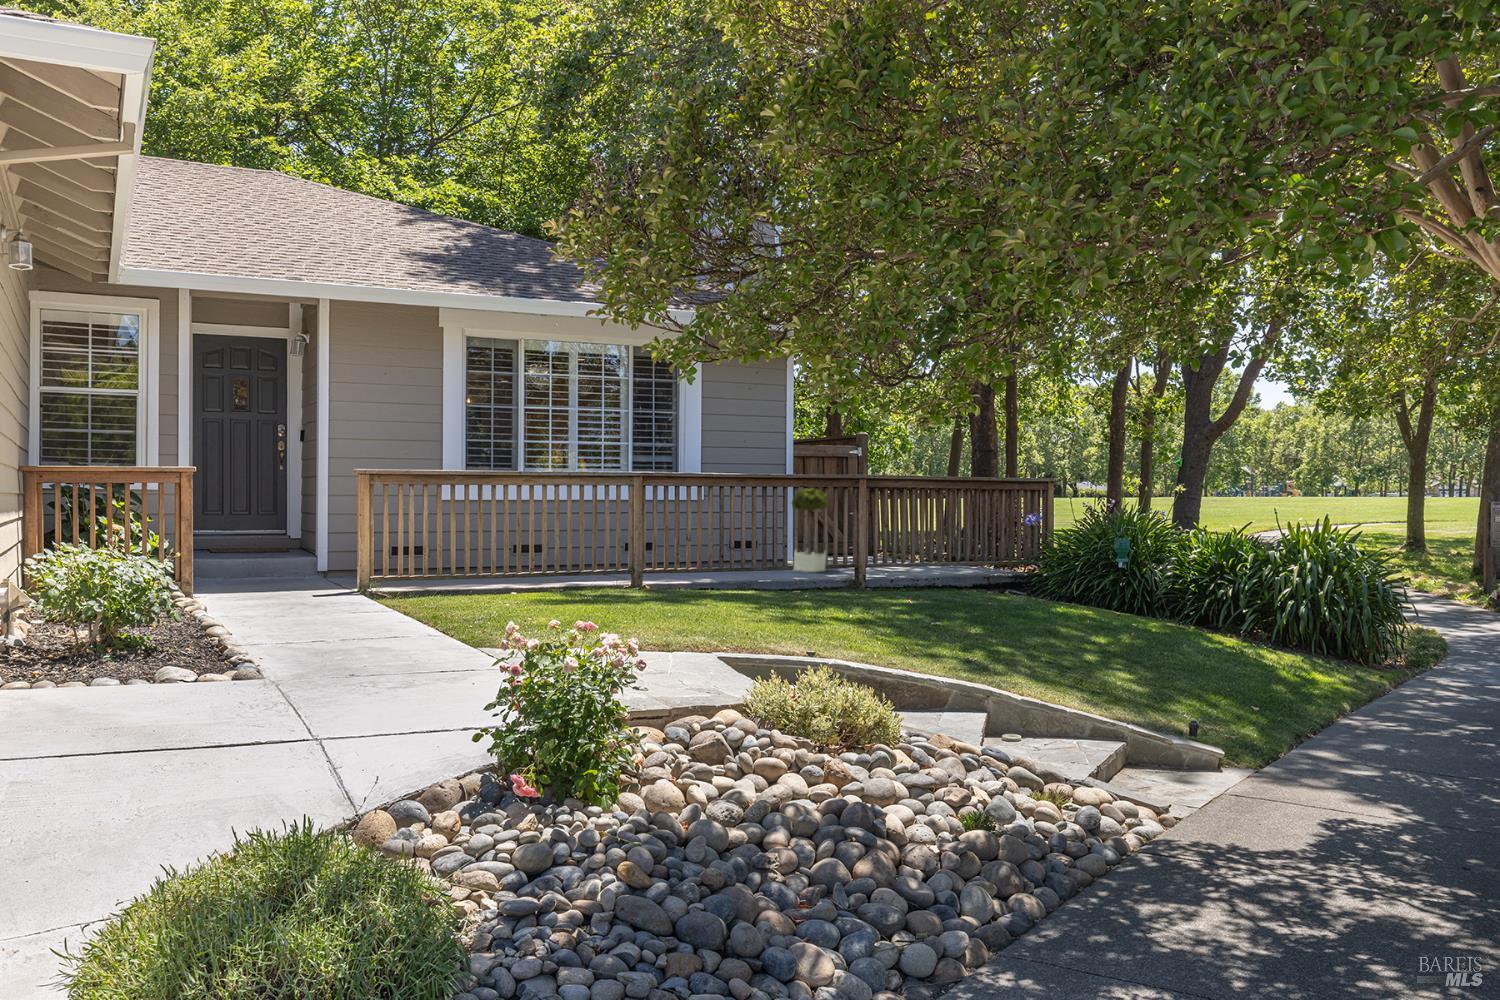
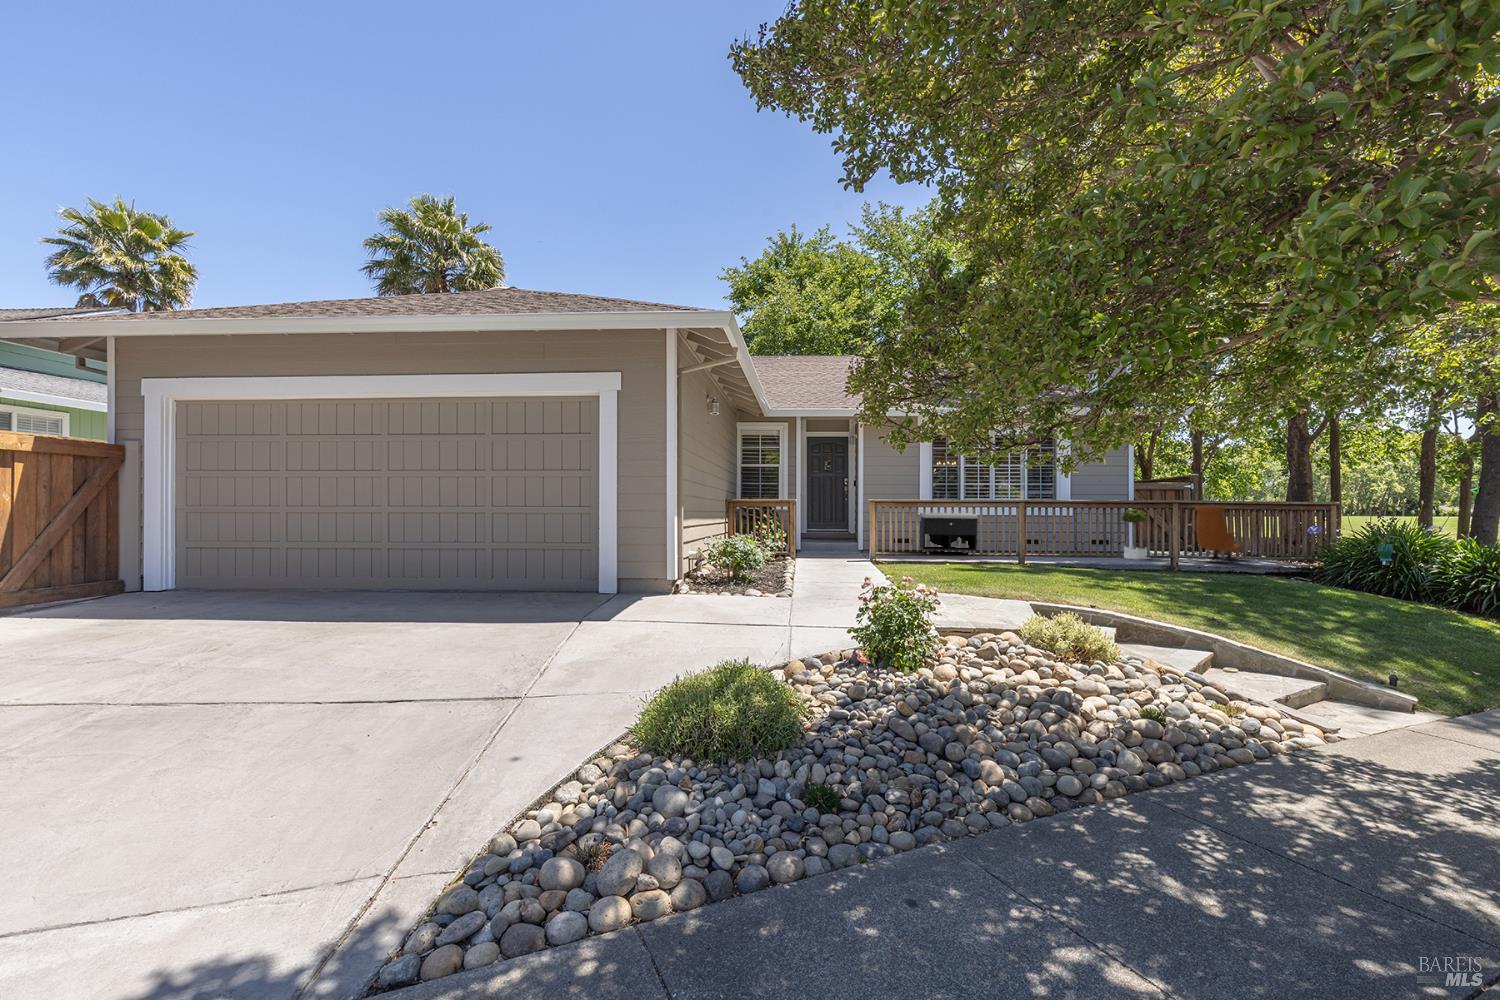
lounge chair: none [890,484,948,574] -> present [1196,506,1243,561]
storage bench: none [451,493,568,574] -> present [918,513,978,555]

